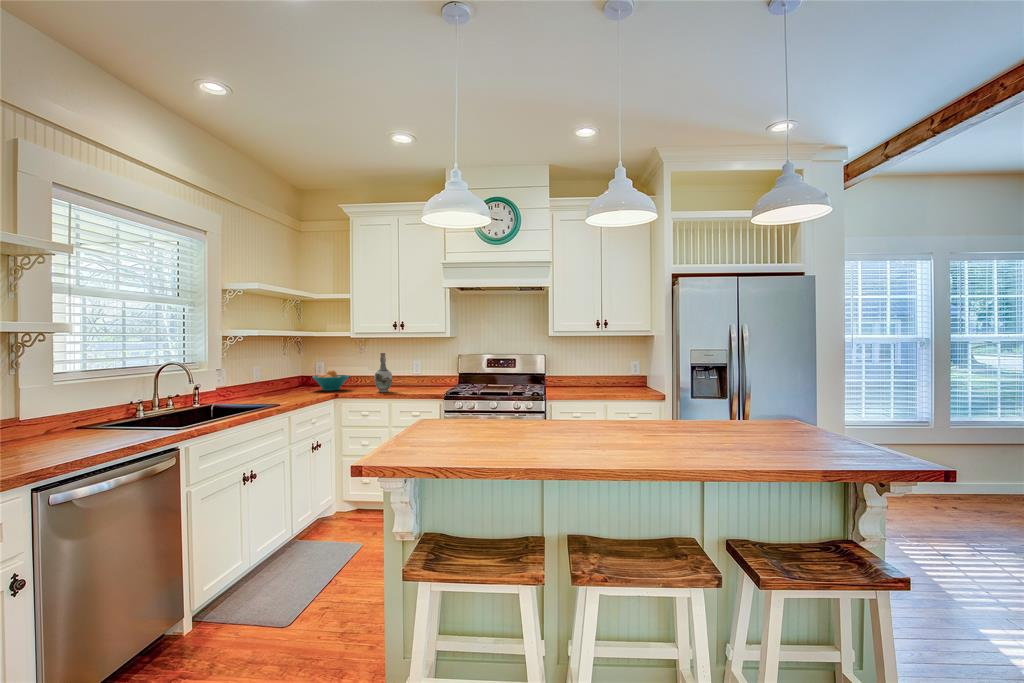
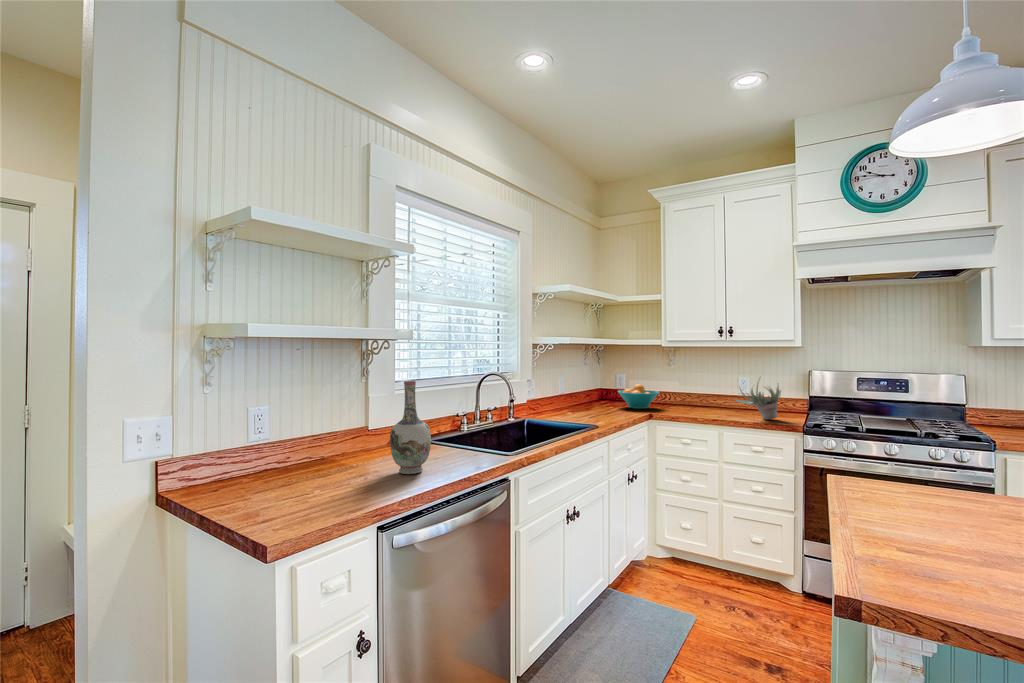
vase: present [374,353,392,392] -> present [390,381,431,474]
succulent plant: none [401,360,435,392] -> present [734,378,781,419]

